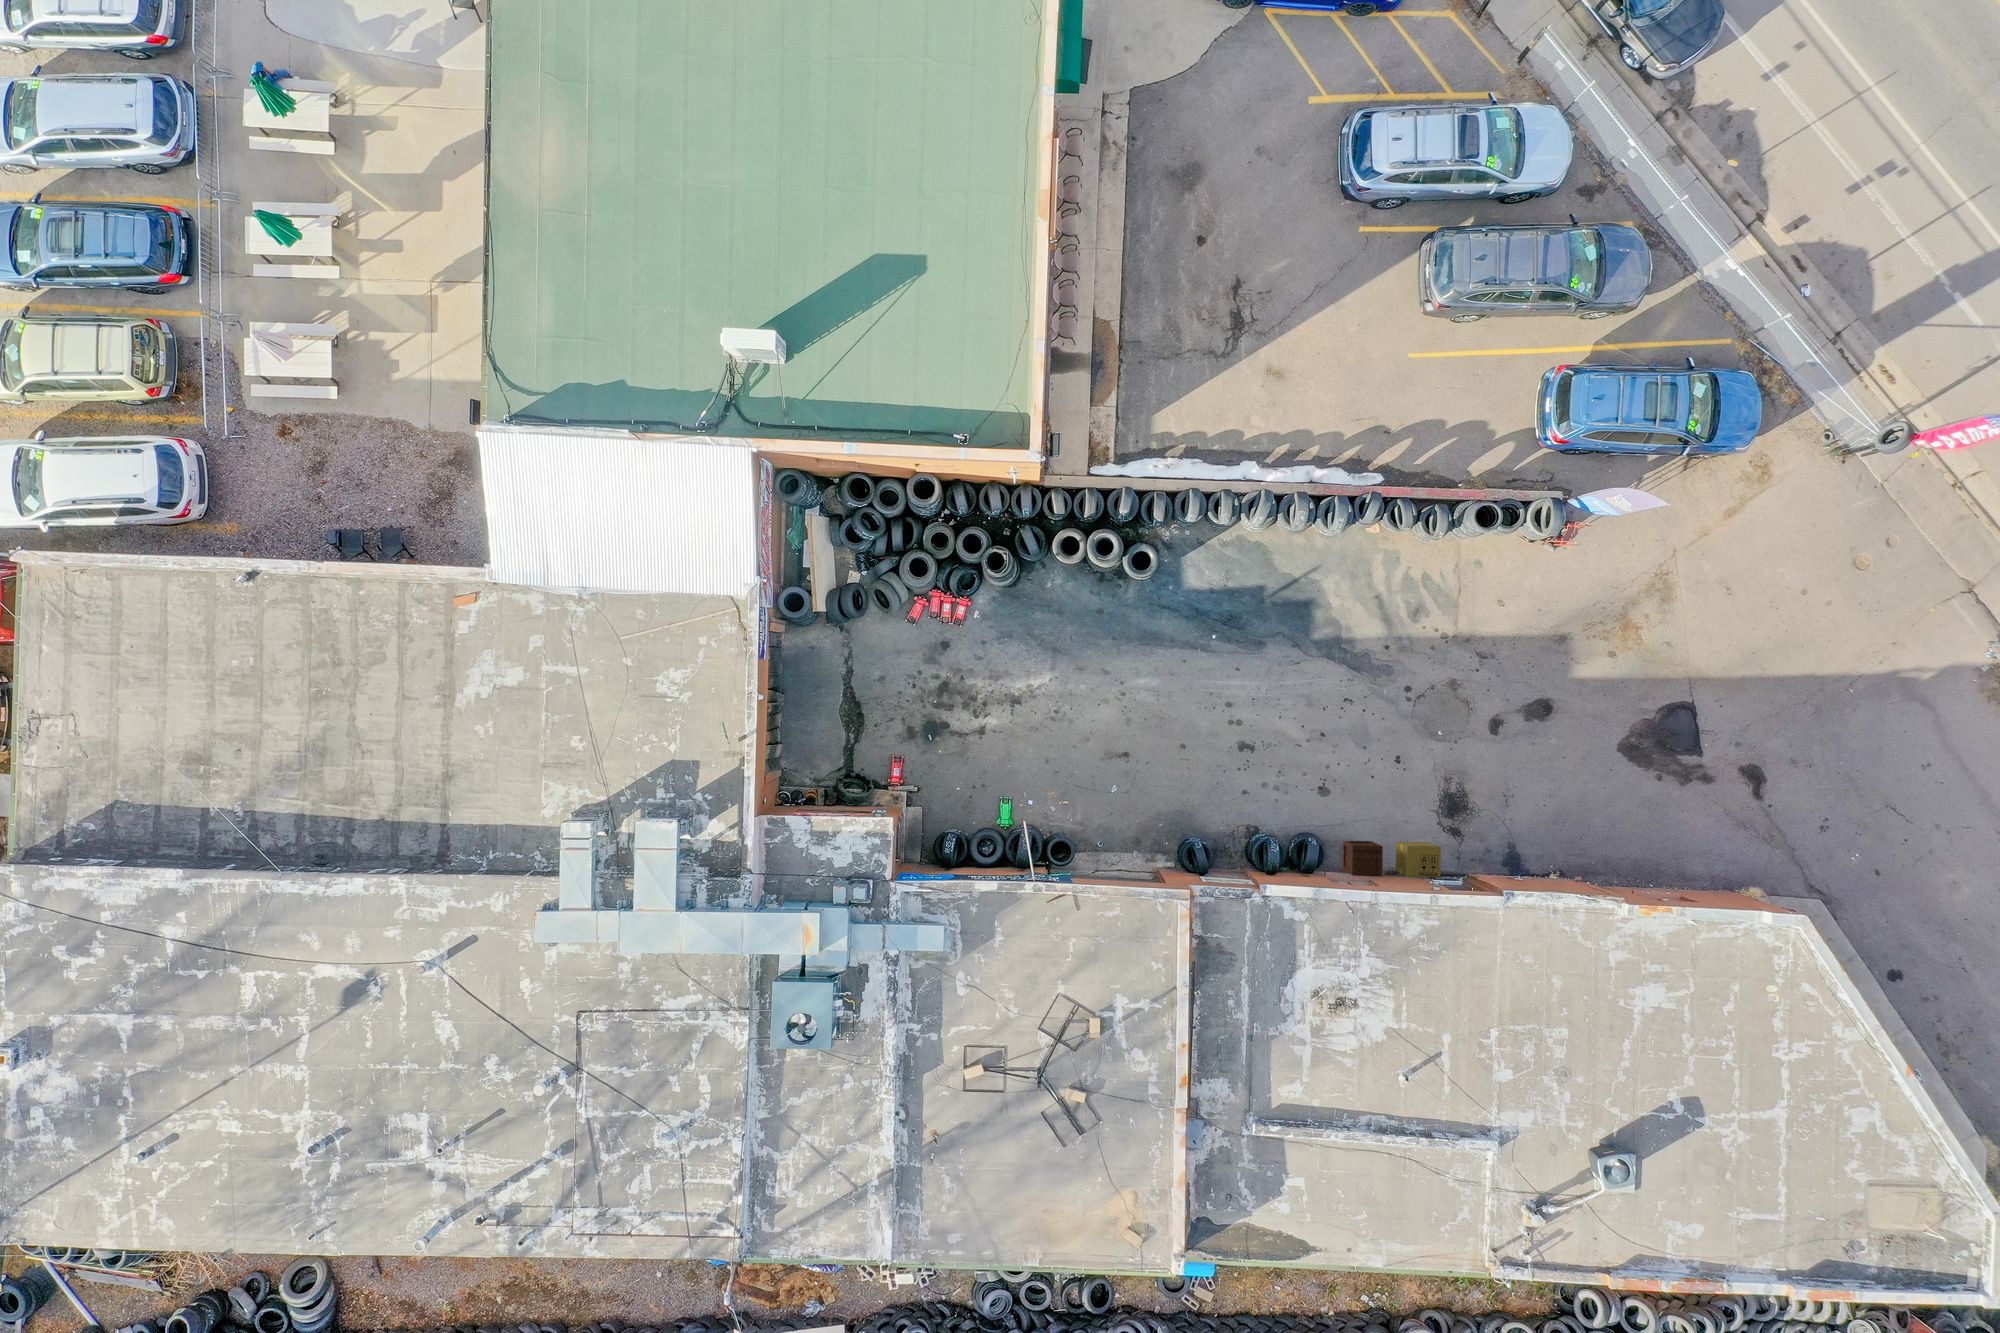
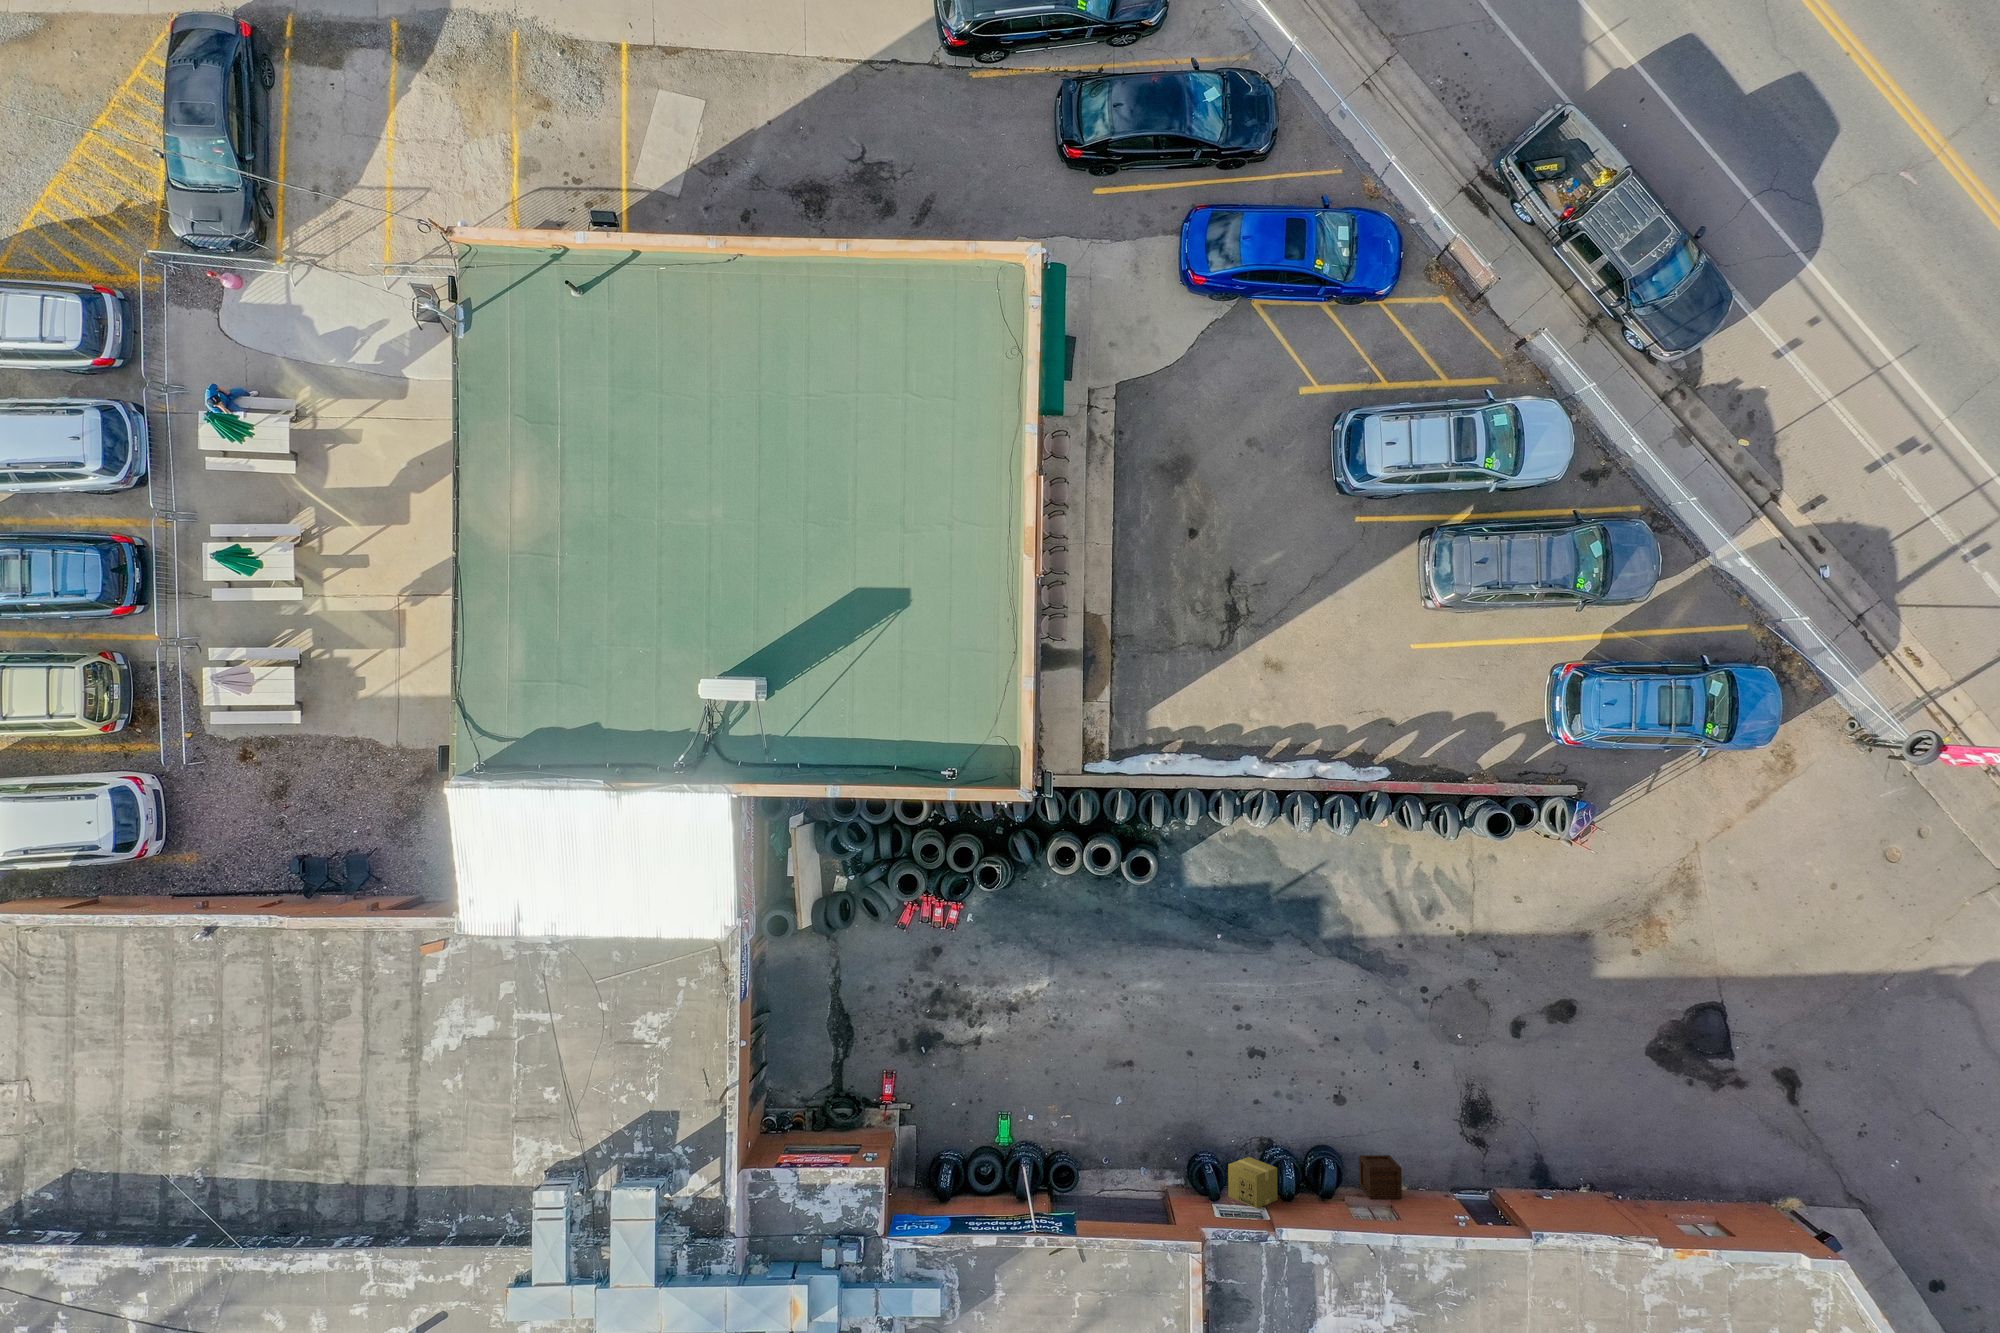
cardboard box: present [1395,842,1441,877] -> present [1228,1157,1277,1208]

